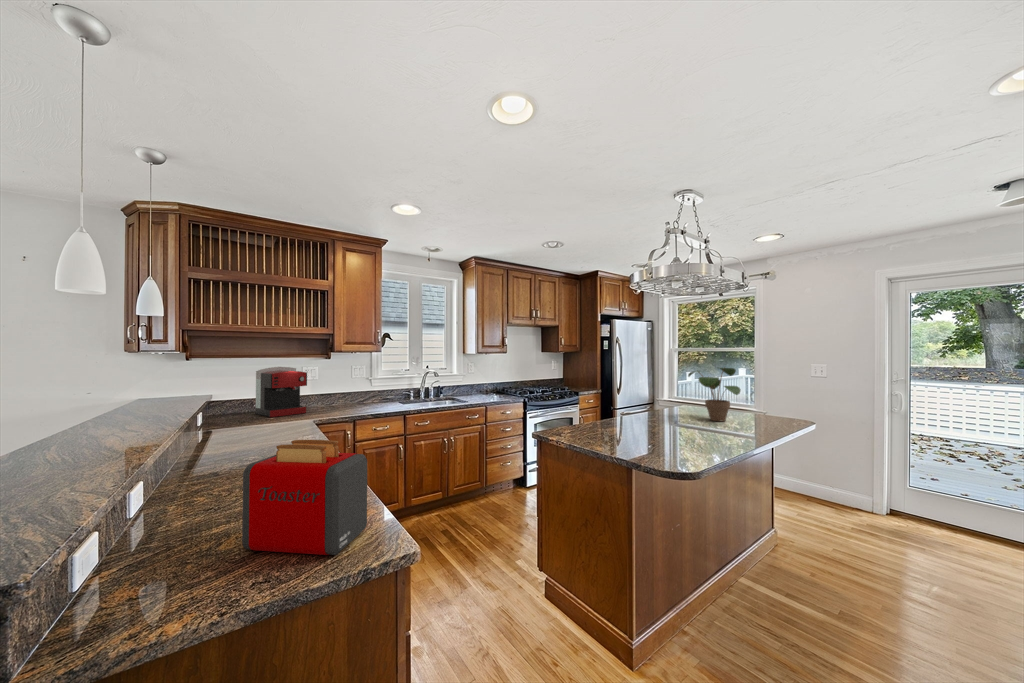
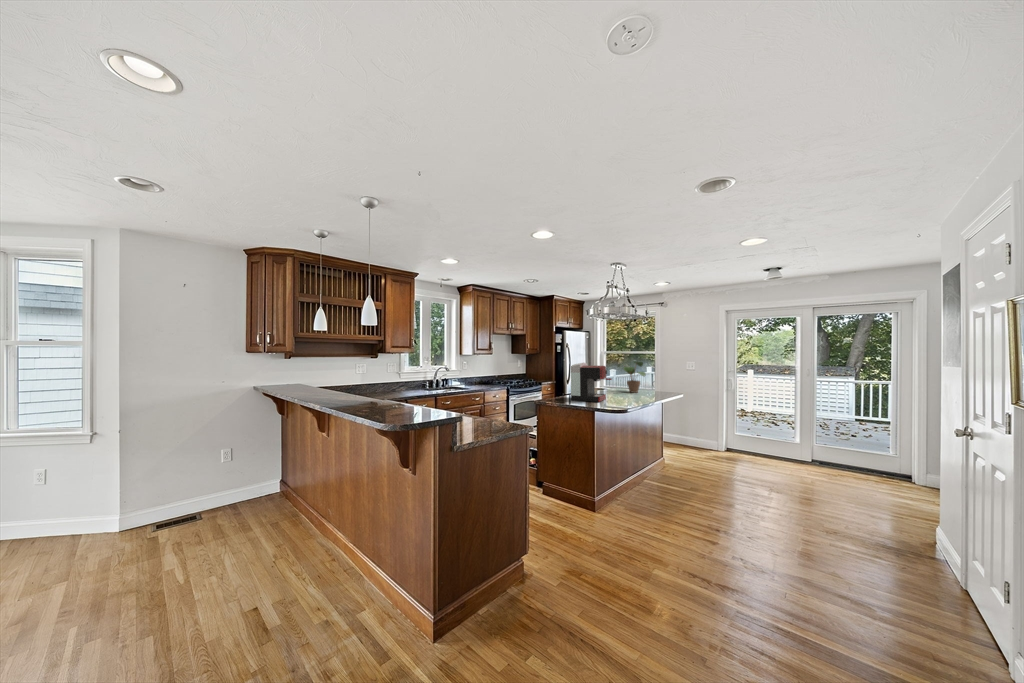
coffee maker: present [256,367,307,417] -> present [571,363,612,402]
toaster: present [242,440,367,555] -> none [462,387,503,429]

